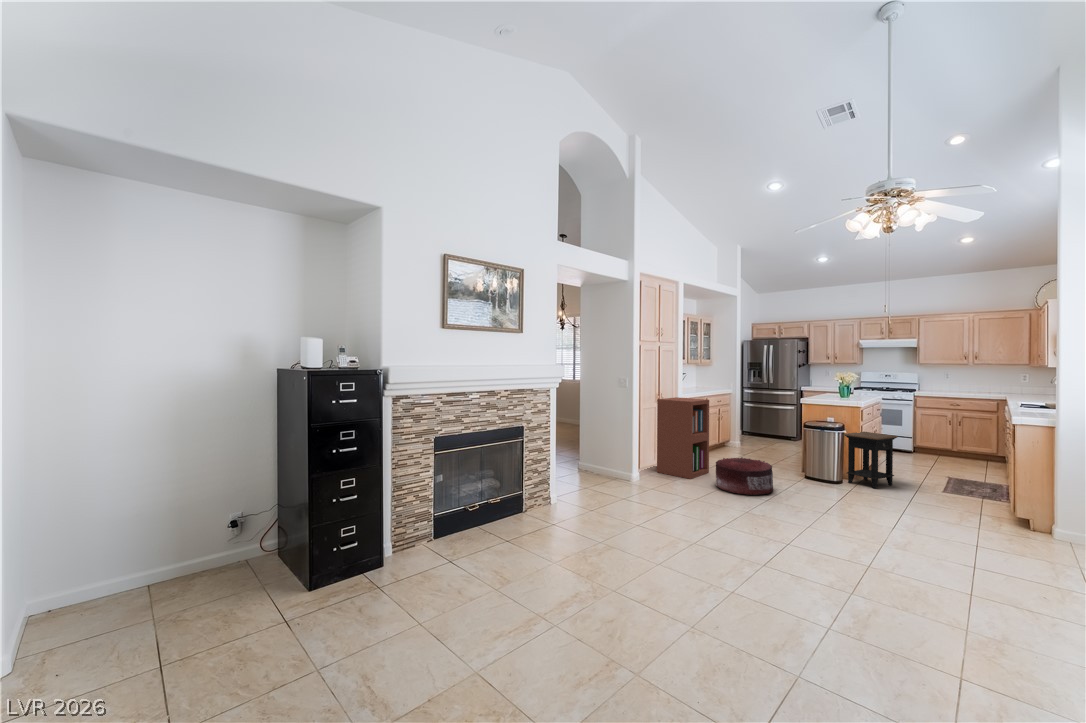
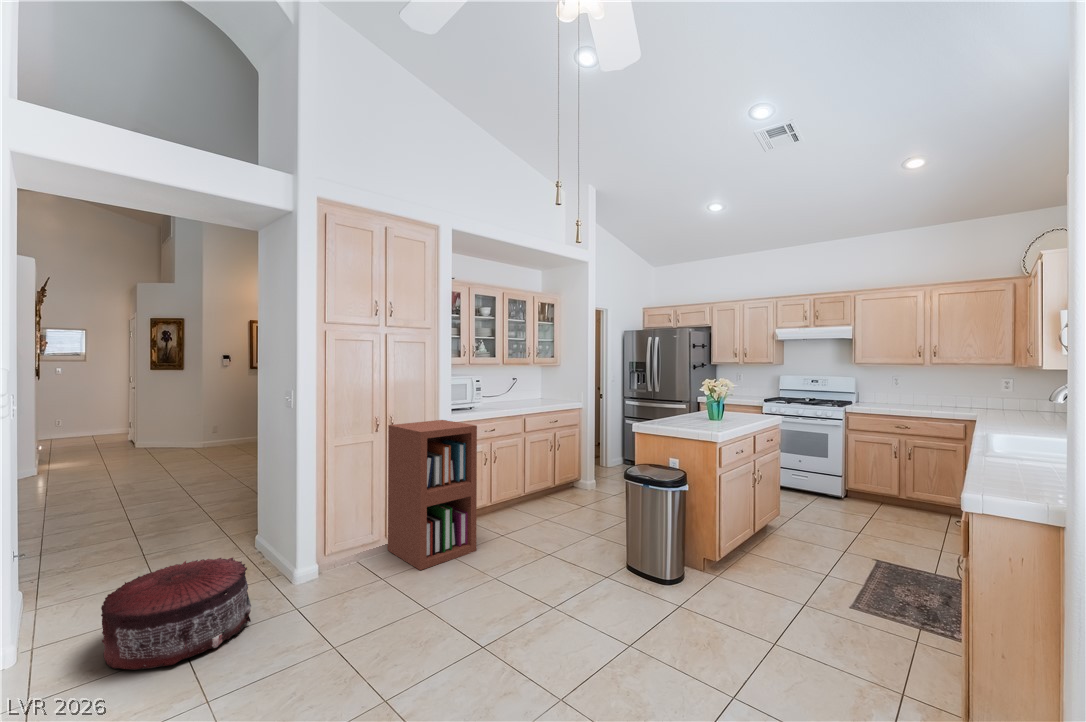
side table: present [844,432,898,489] -> none [685,483,778,599]
pouf: present [716,457,773,495] -> present [101,557,251,670]

